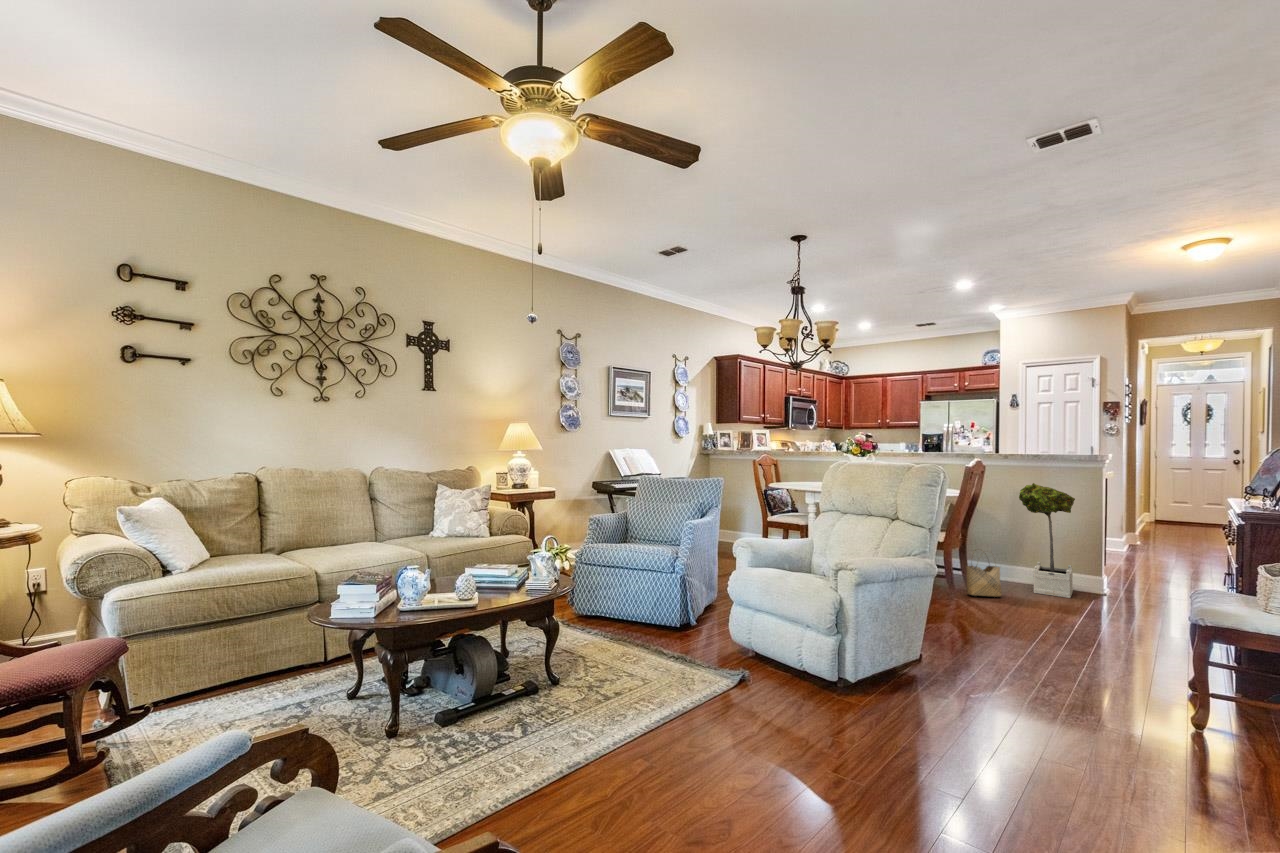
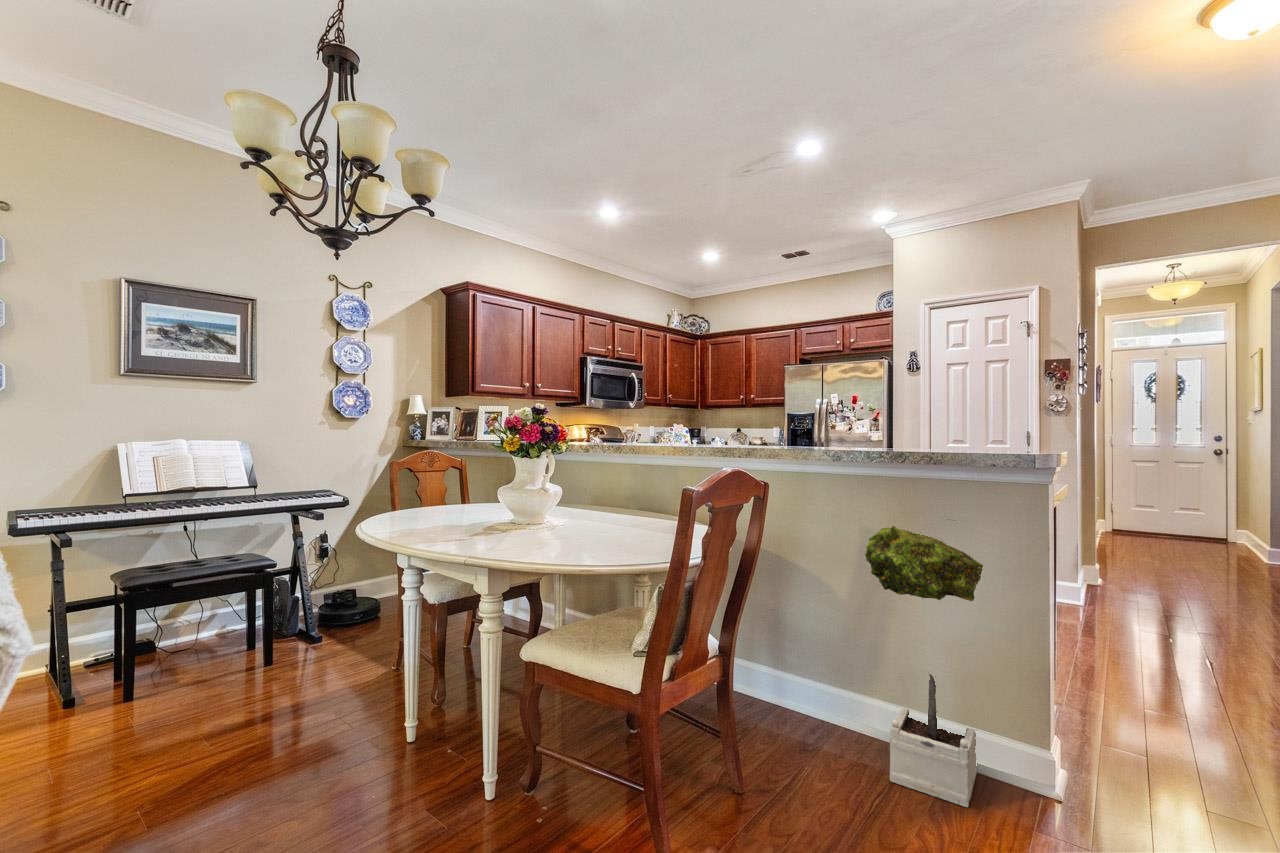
woven basket: present [966,565,1002,597] -> none [727,685,807,813]

